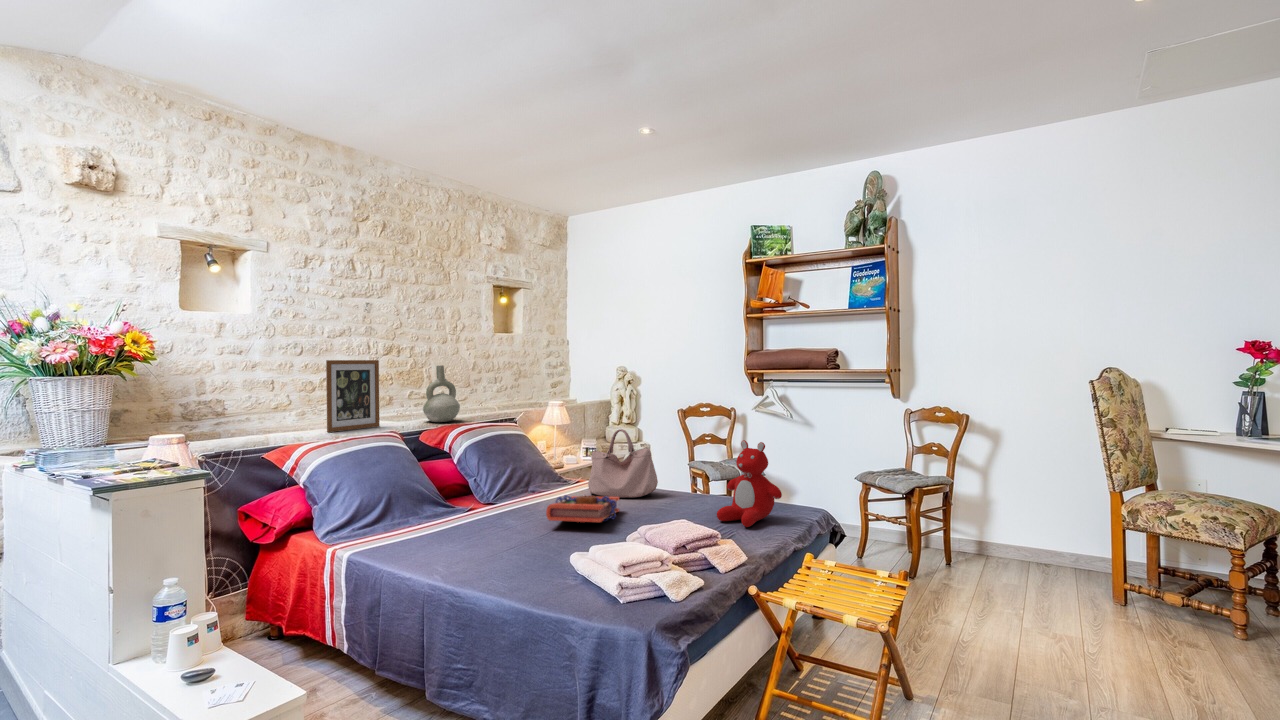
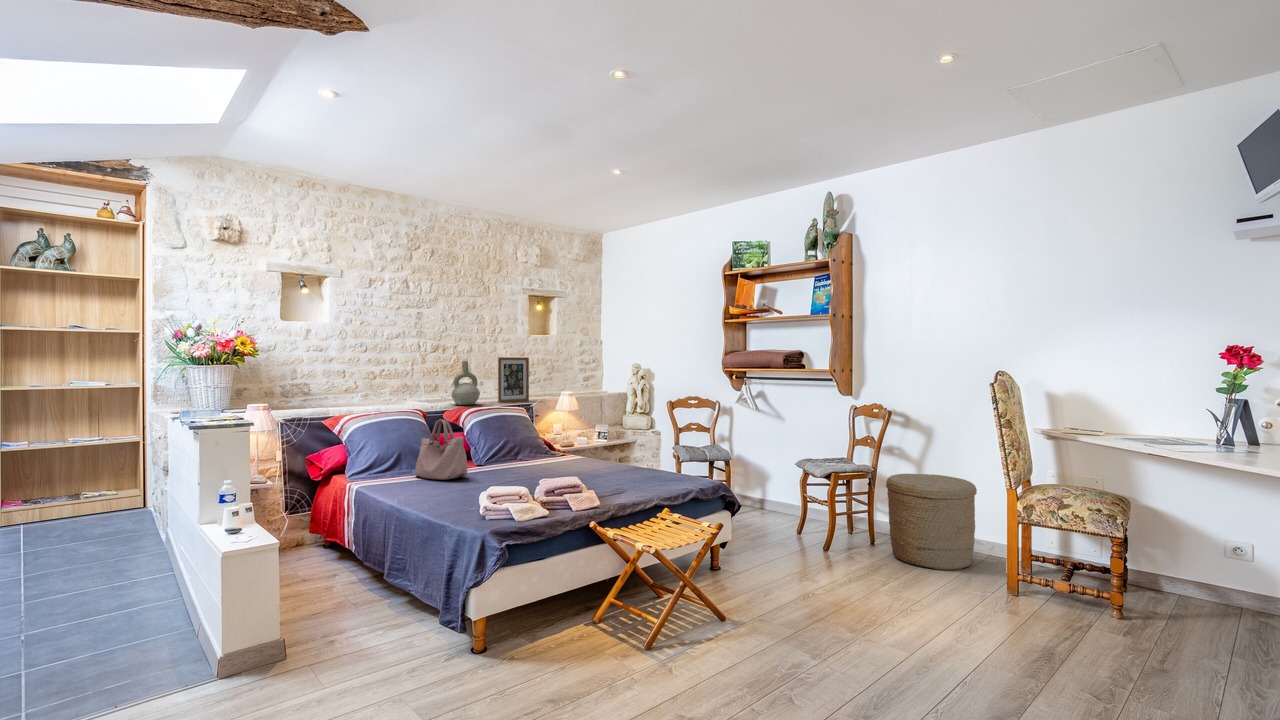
picture frame: present [326,360,380,432] -> present [498,357,529,402]
handbag: present [588,429,658,498] -> present [415,419,468,480]
teddy bear: present [717,440,782,527] -> none [621,423,668,489]
basket: none [965,481,1071,588] -> present [886,474,977,570]
book: present [546,495,619,522] -> none [493,459,560,480]

